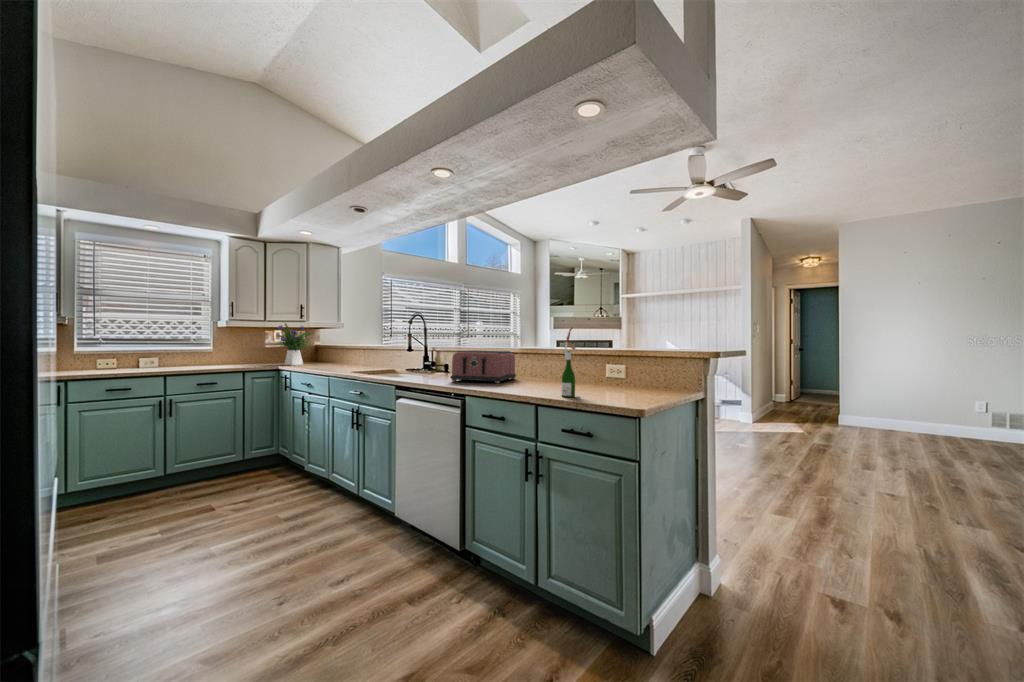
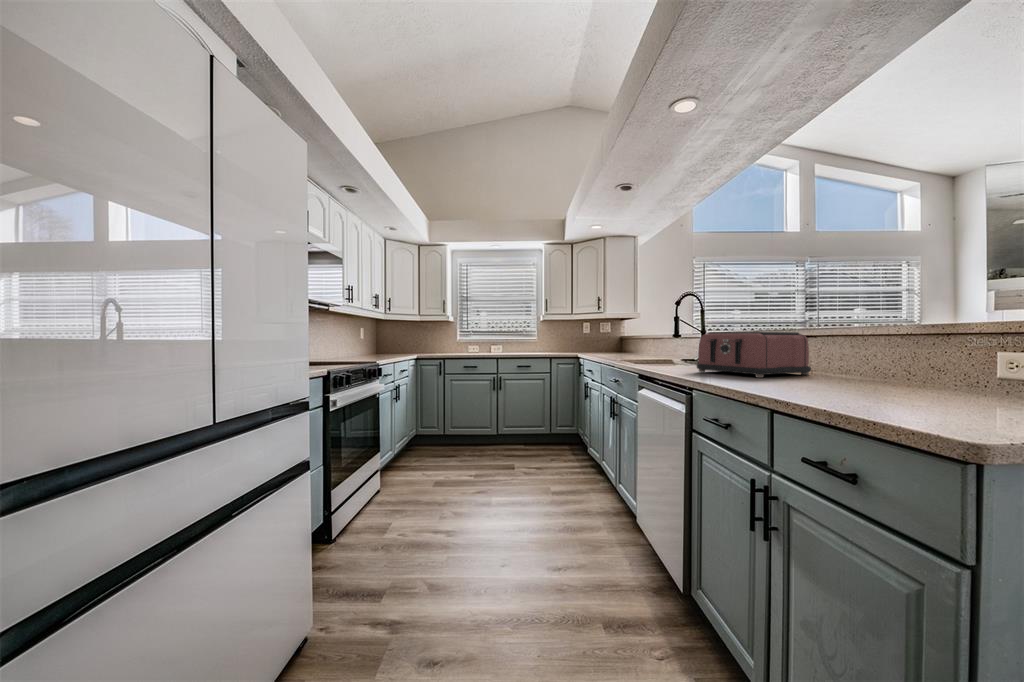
flower arrangement: present [277,323,311,365] -> none [574,313,611,353]
wine bottle: present [561,328,580,397] -> none [820,276,861,406]

